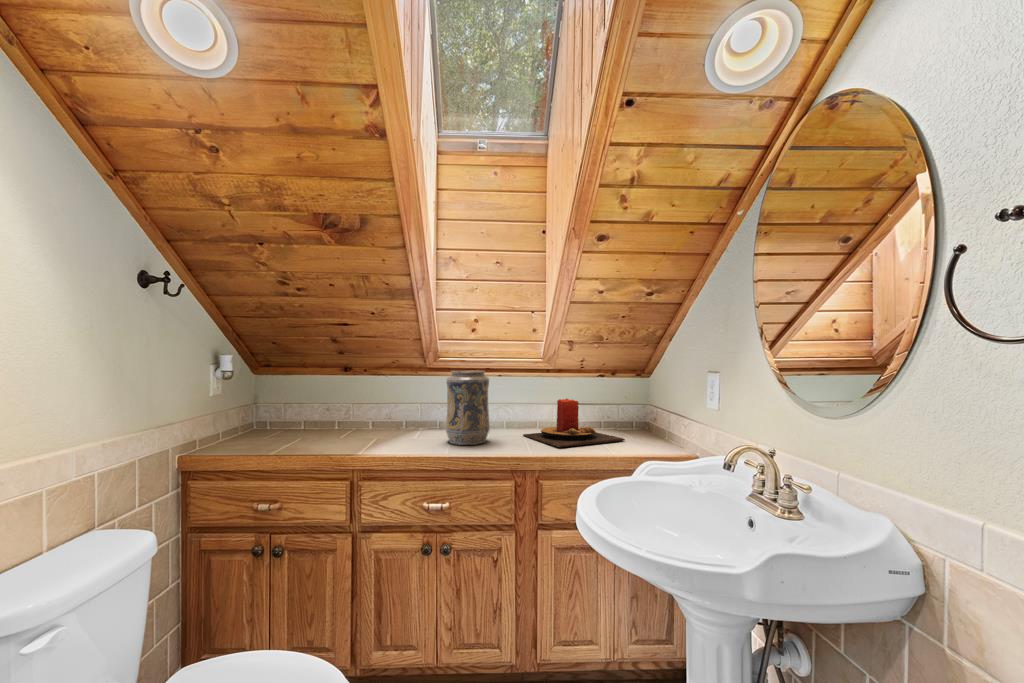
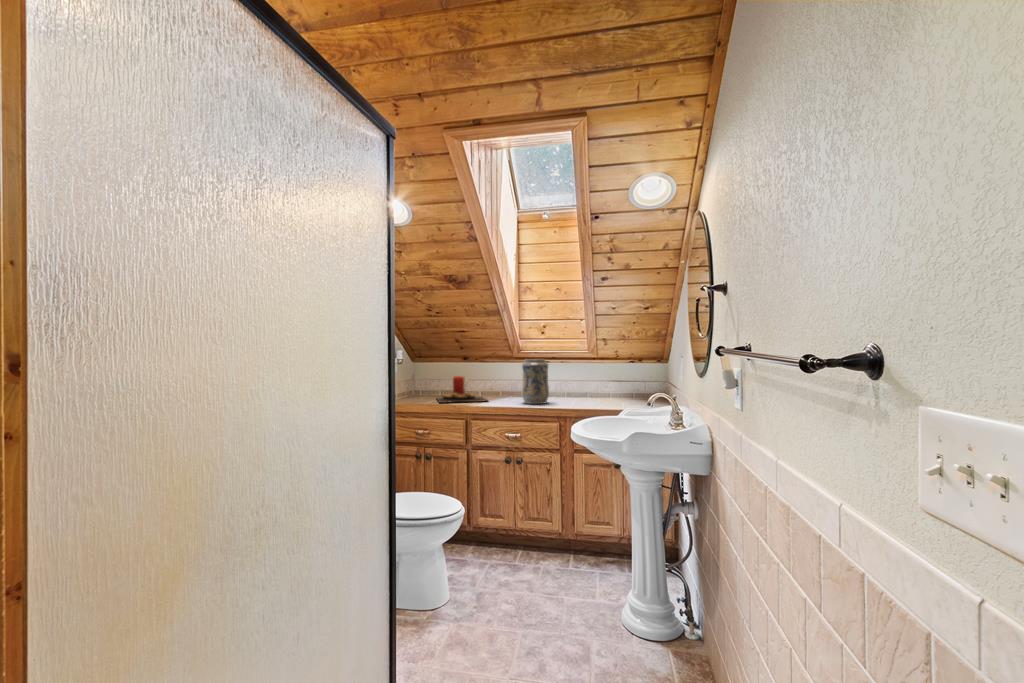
candle: present [523,398,625,447] -> present [437,376,487,403]

